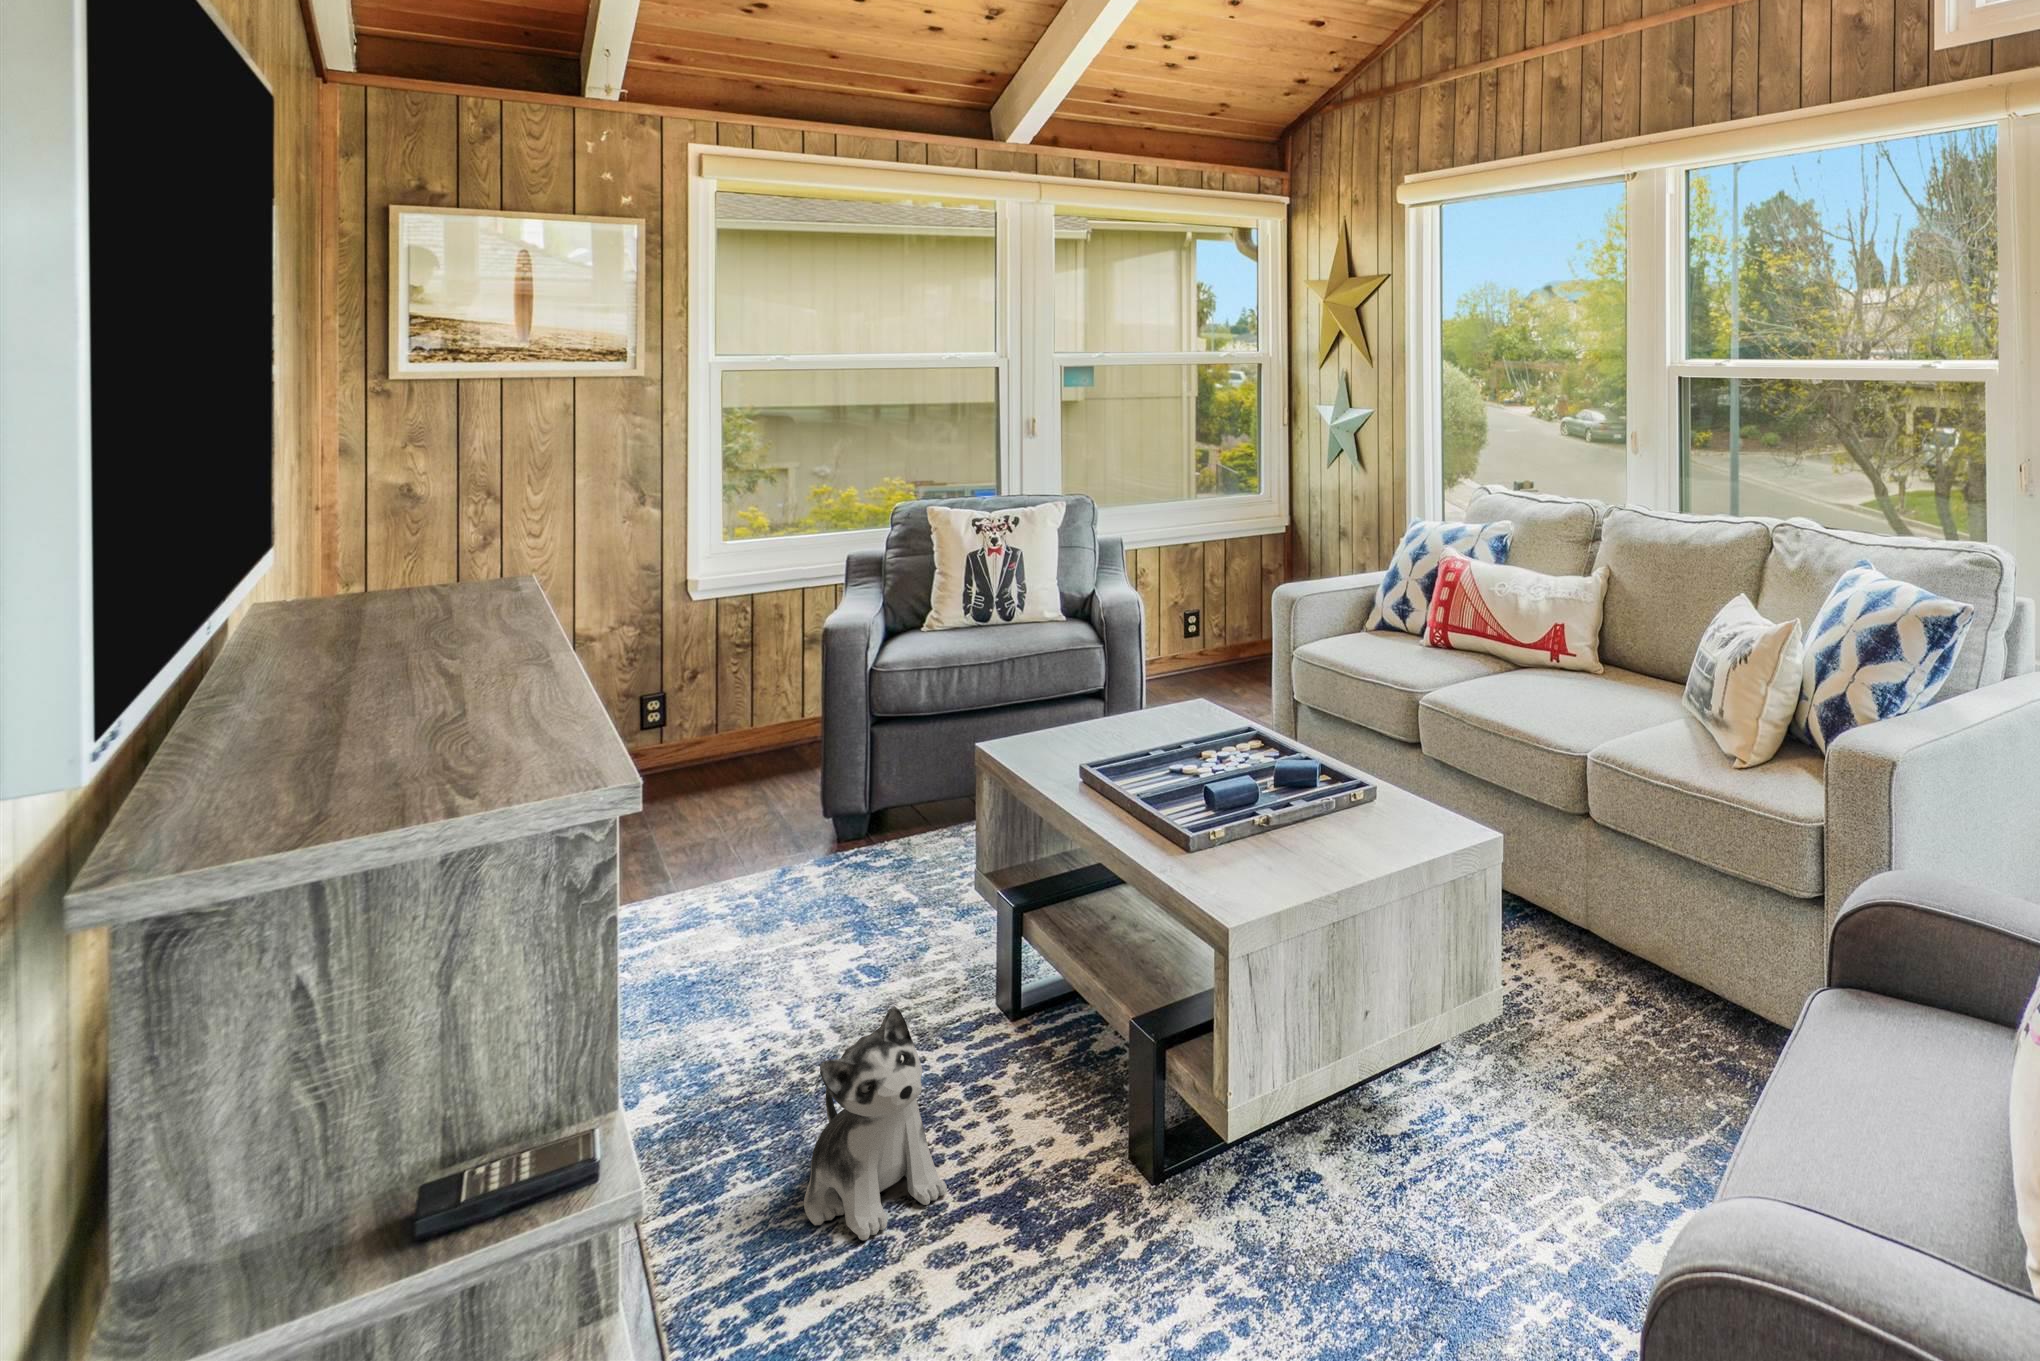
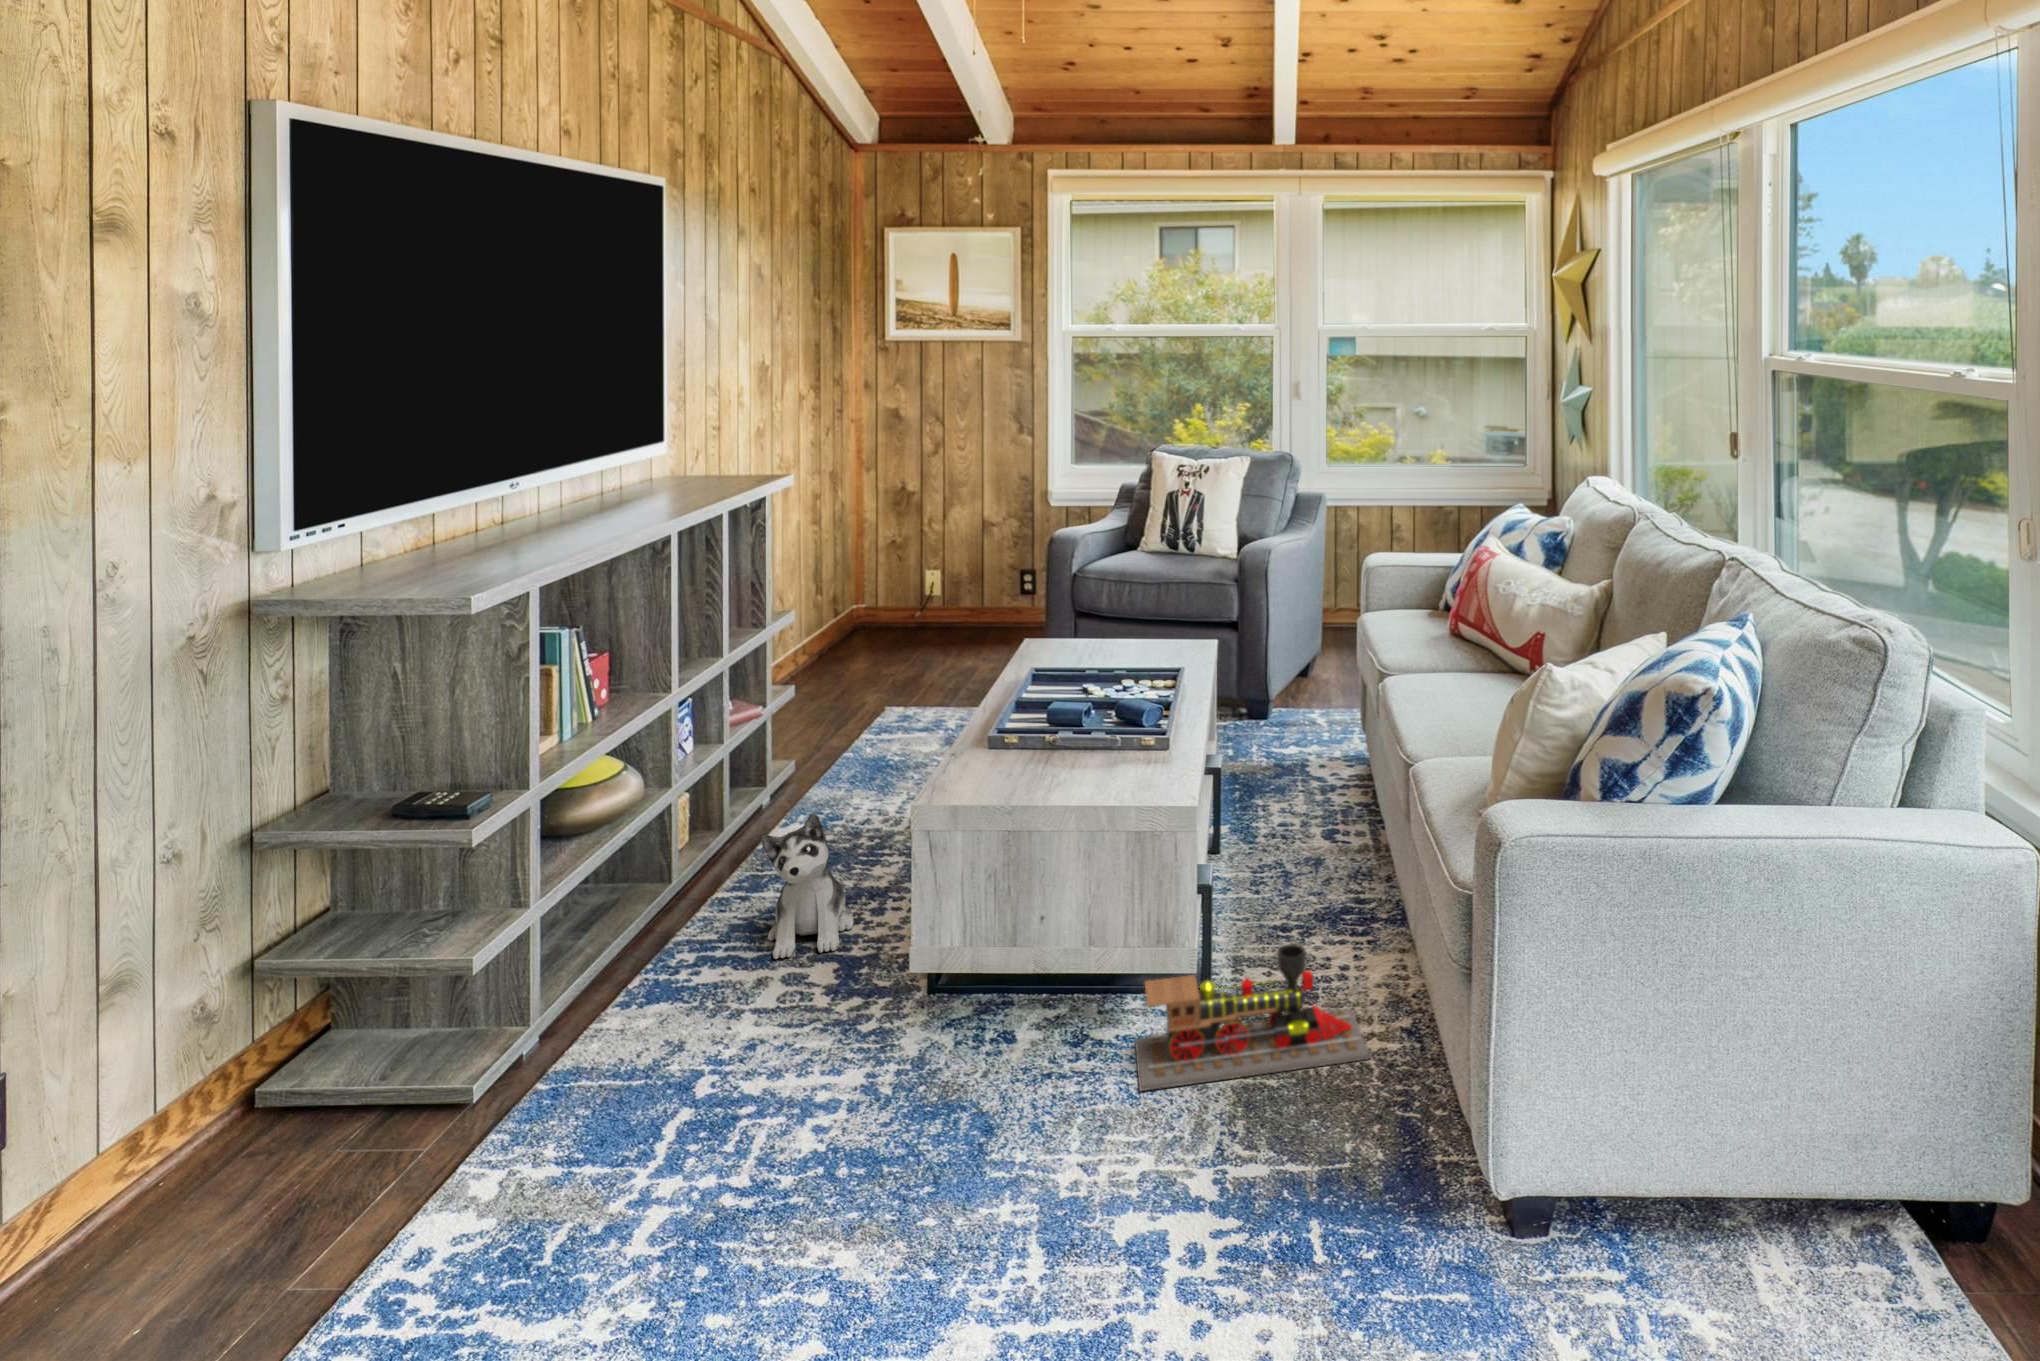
toy train: none [1455,951,1669,1158] -> present [1135,944,1370,1091]

